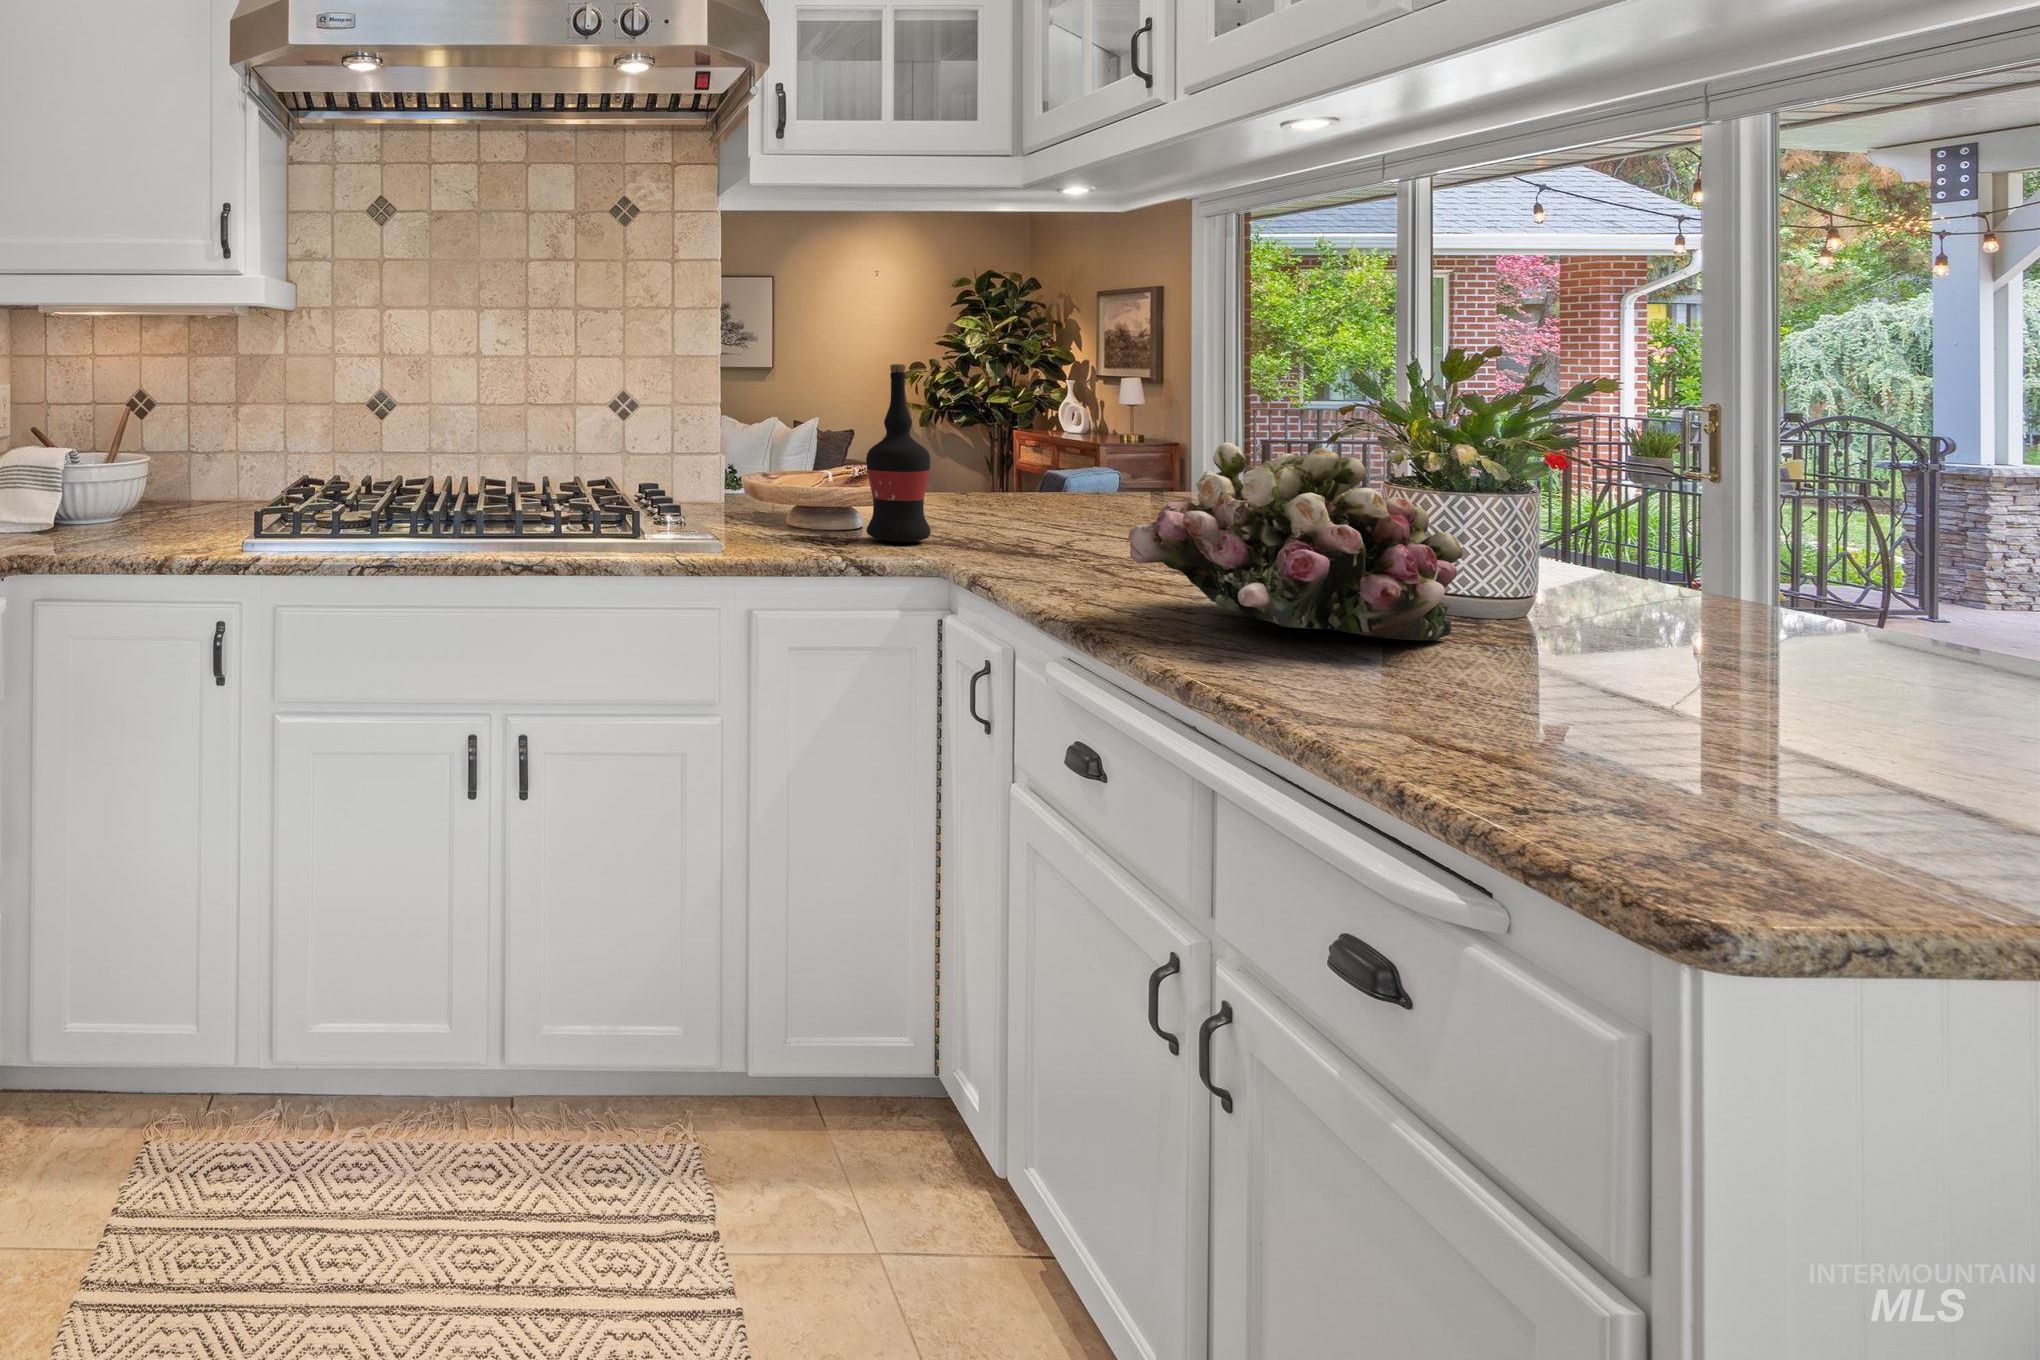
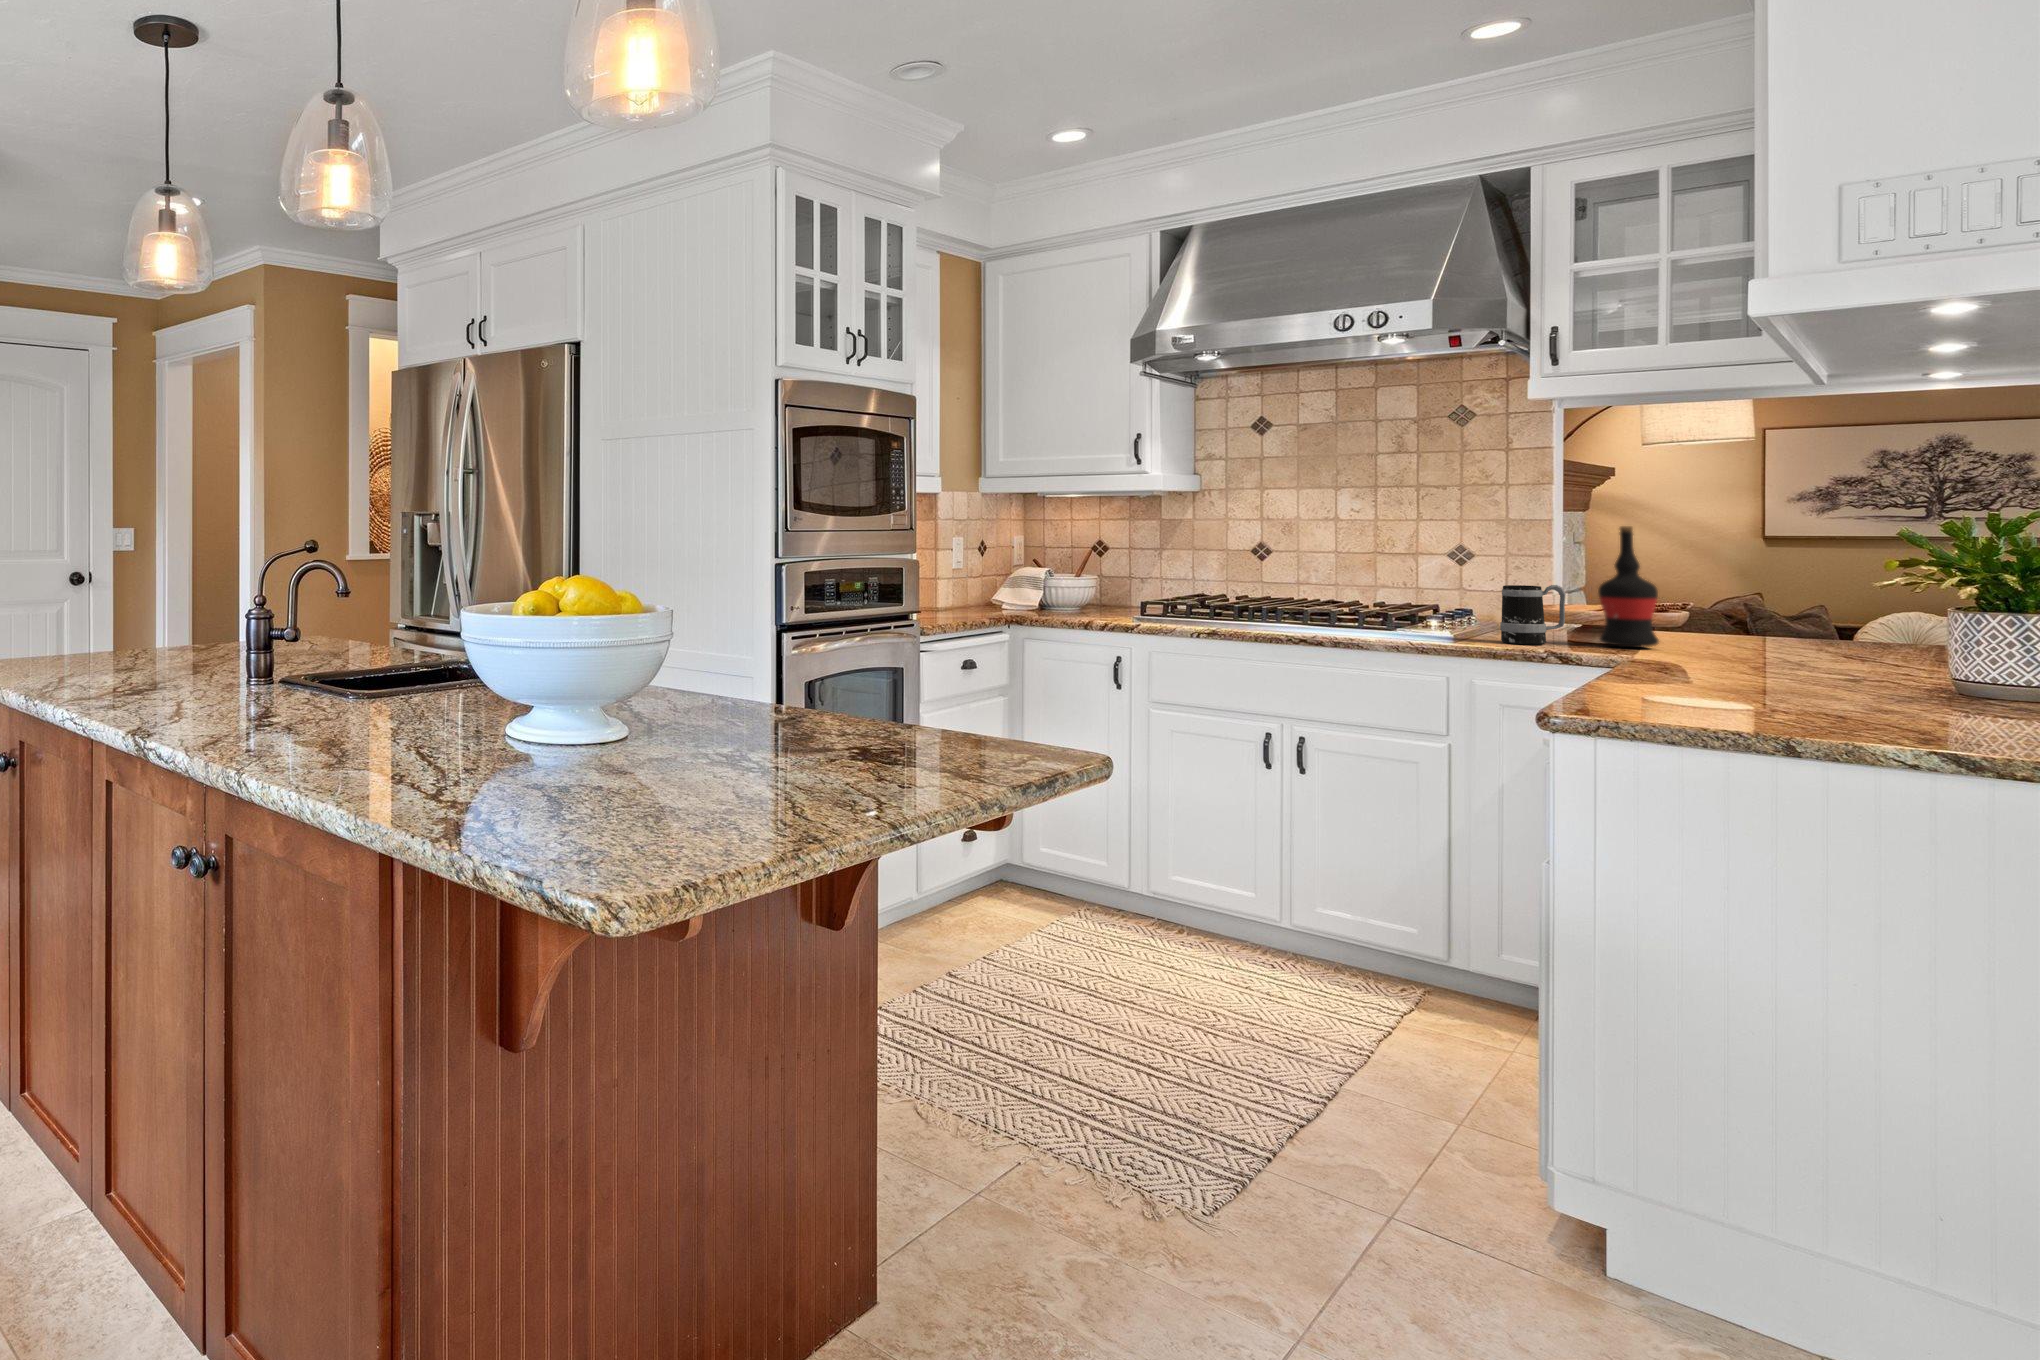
flower arrangement: present [1128,442,1463,640] -> none [1668,574,1942,699]
mug: none [771,455,844,551] -> present [1500,585,1566,645]

